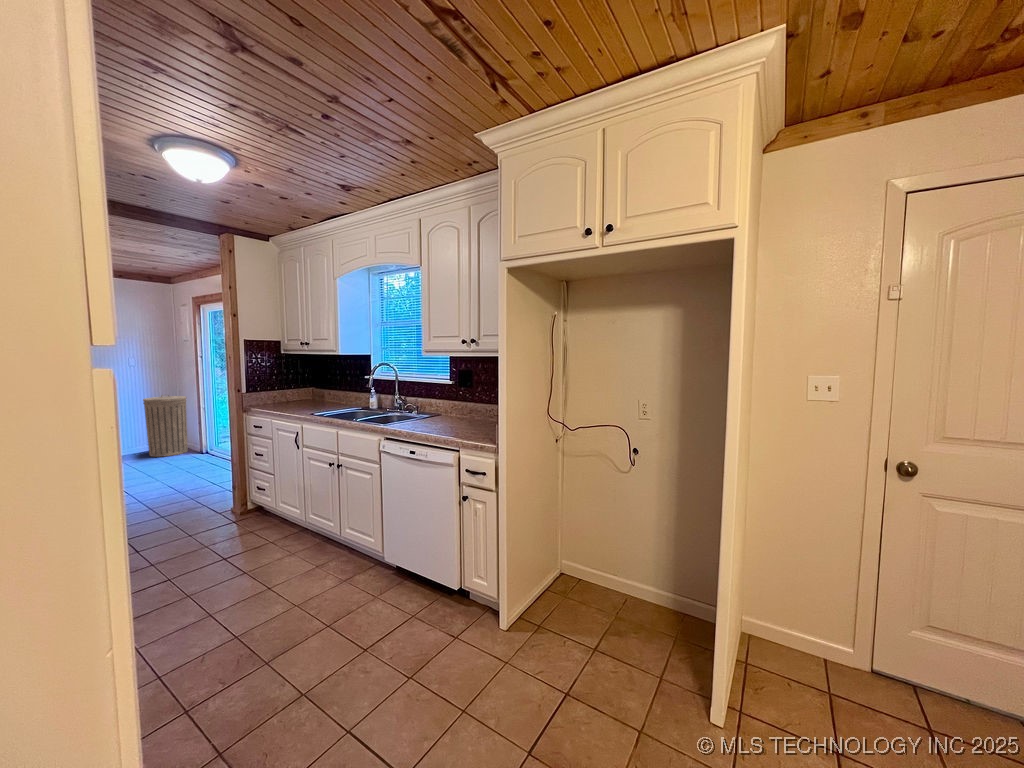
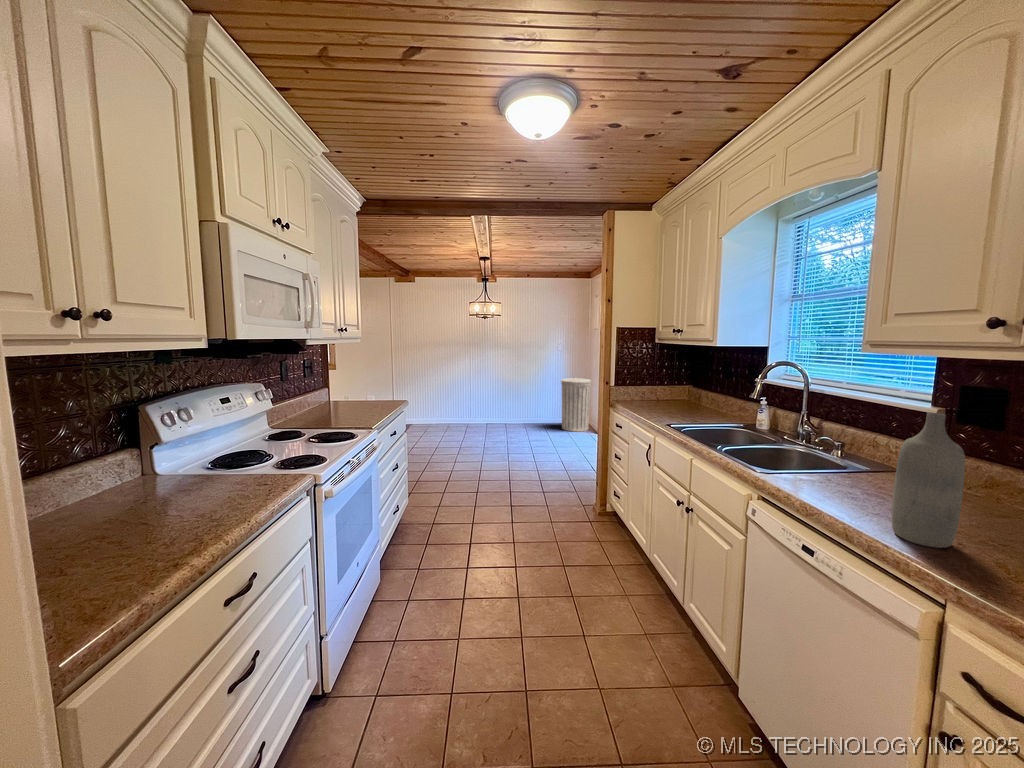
bottle: none [440,379,460,434] -> present [892,412,965,548]

